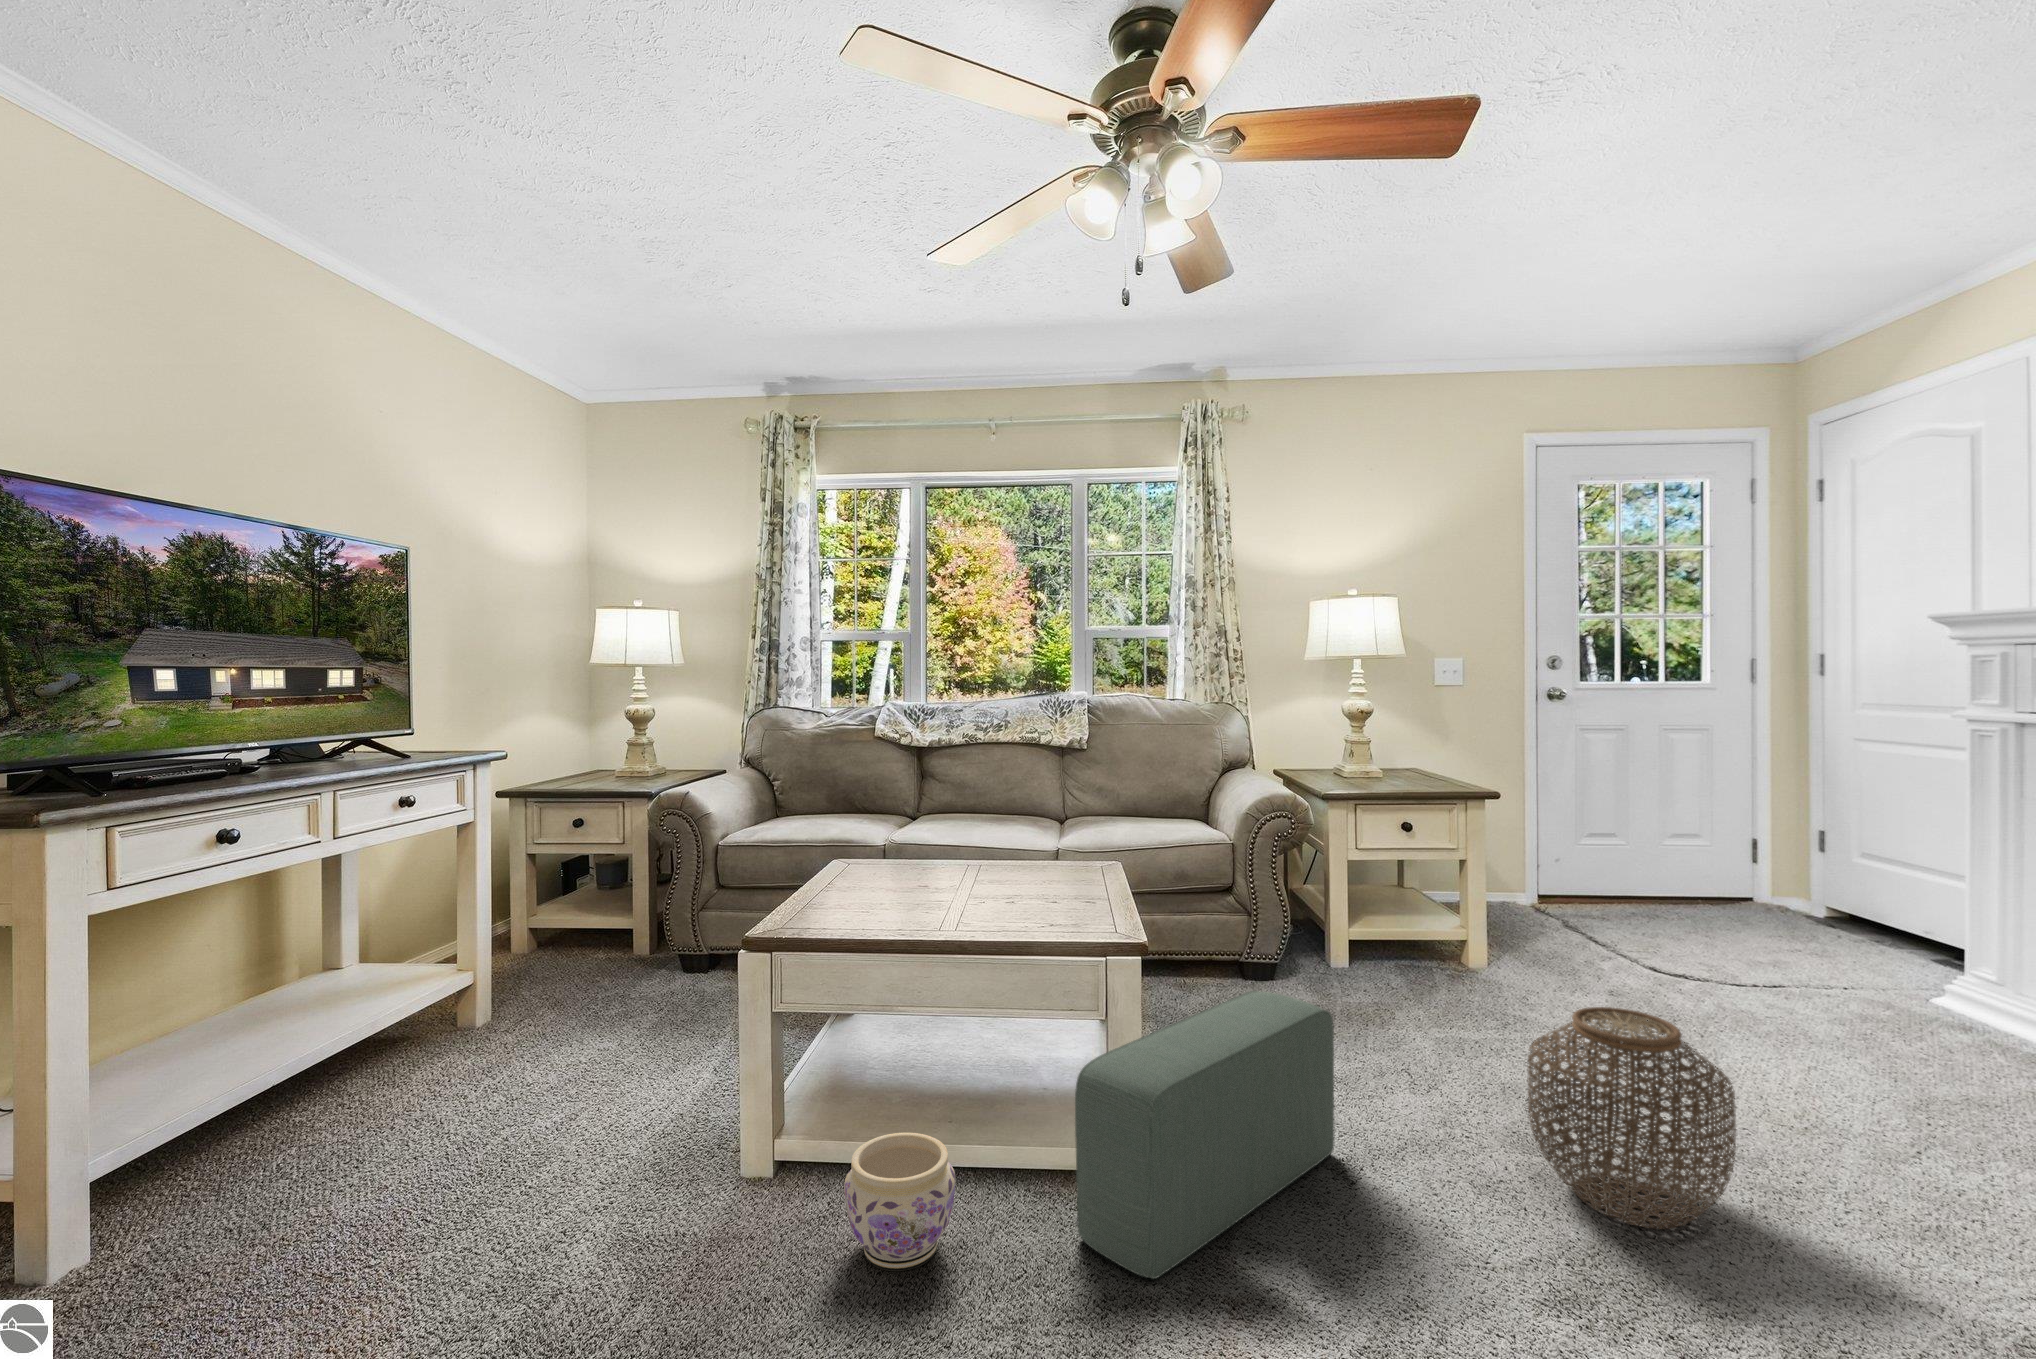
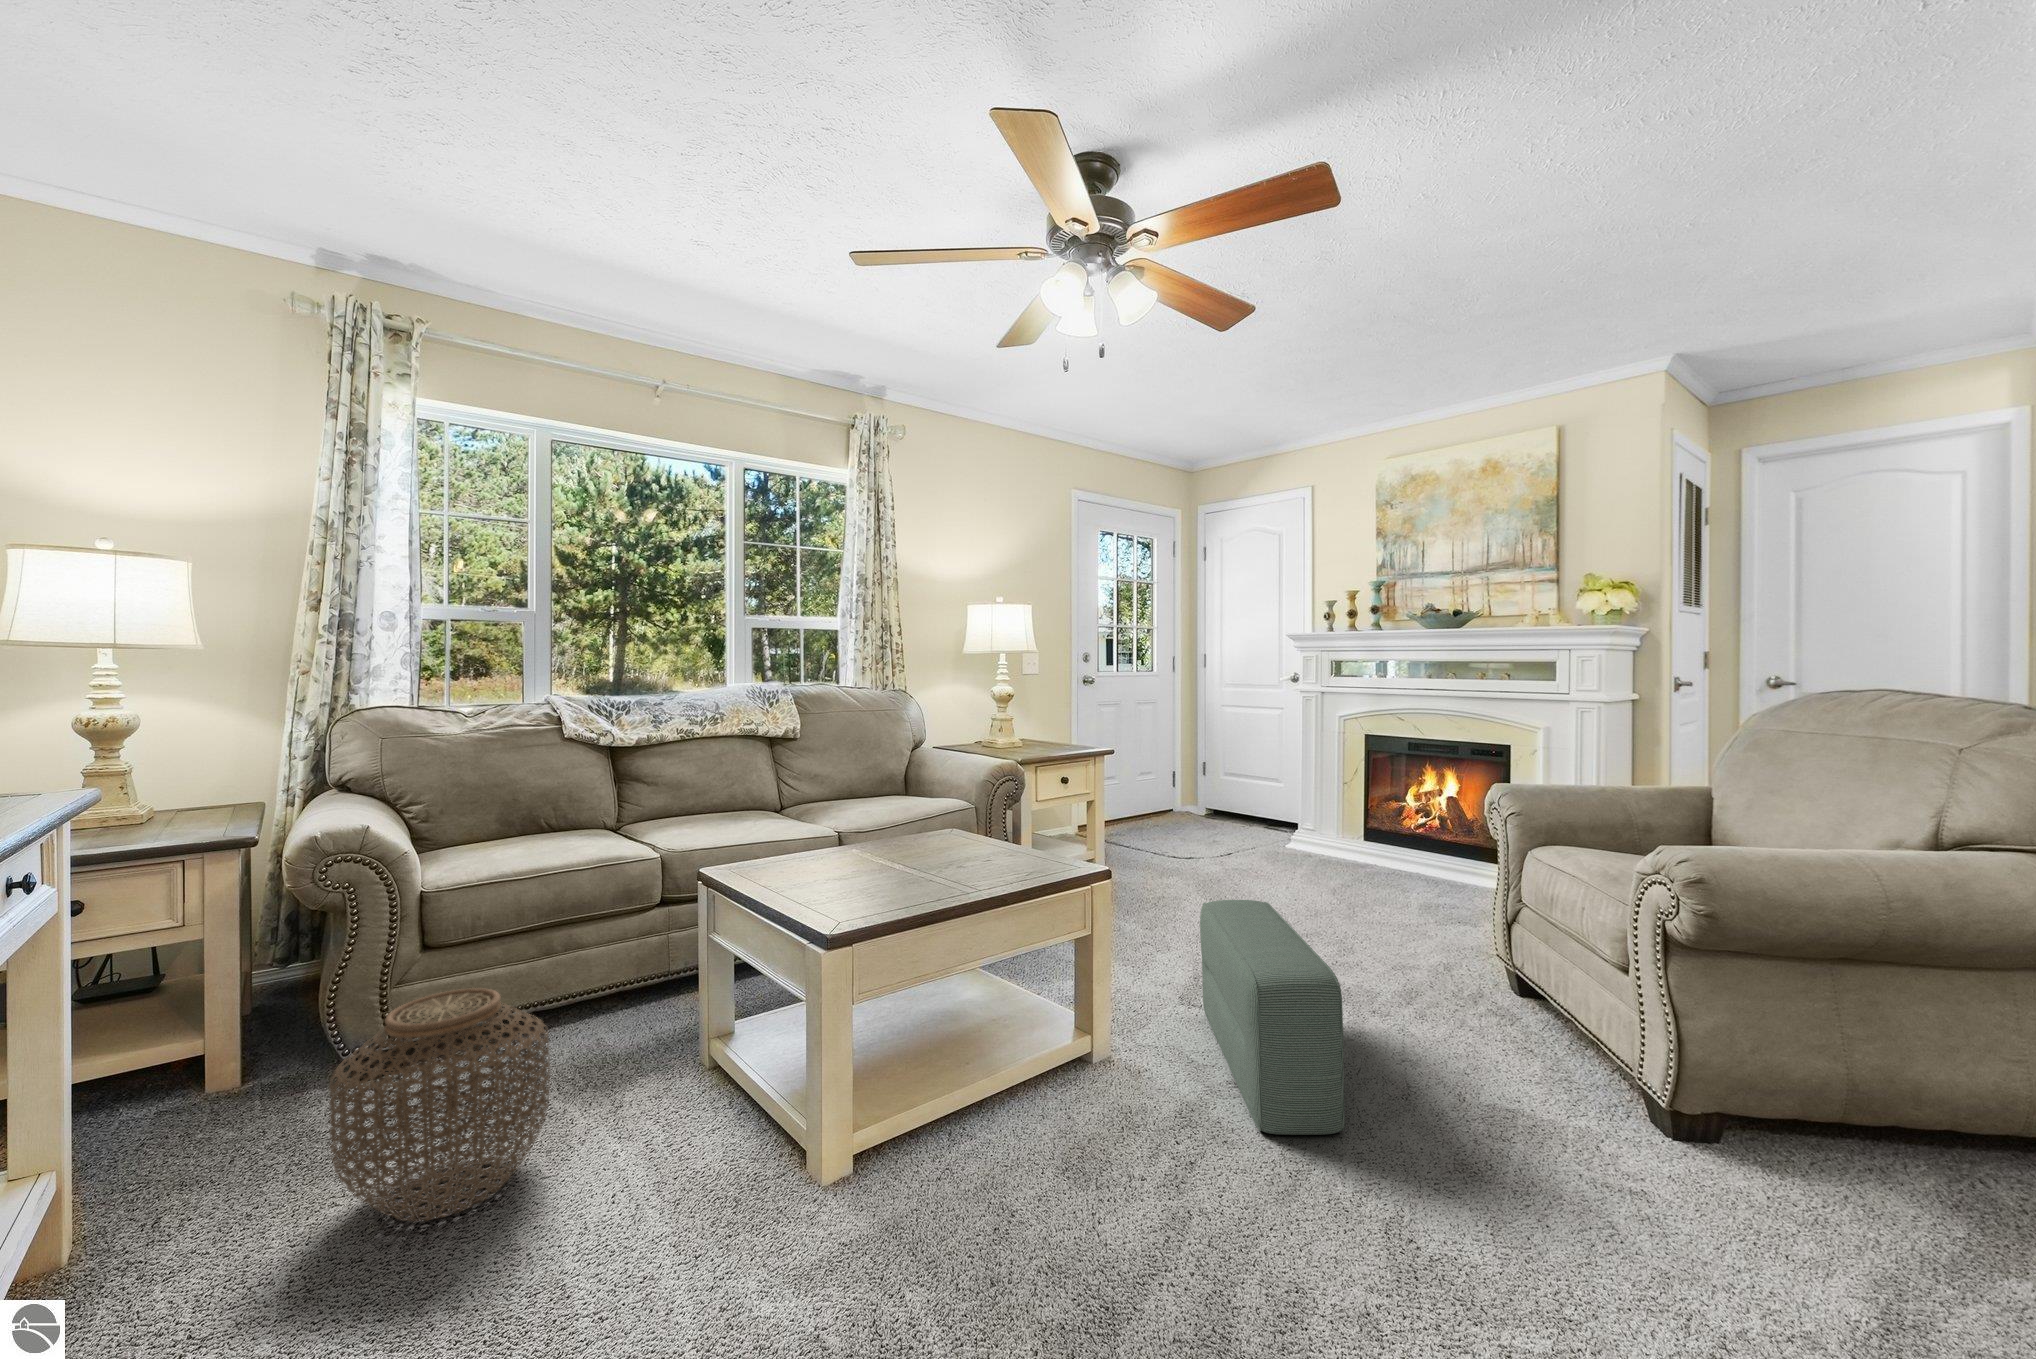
woven basket: present [1528,1007,1736,1229] -> present [329,988,550,1221]
planter: present [844,1133,955,1271] -> none [1121,1094,1236,1239]

